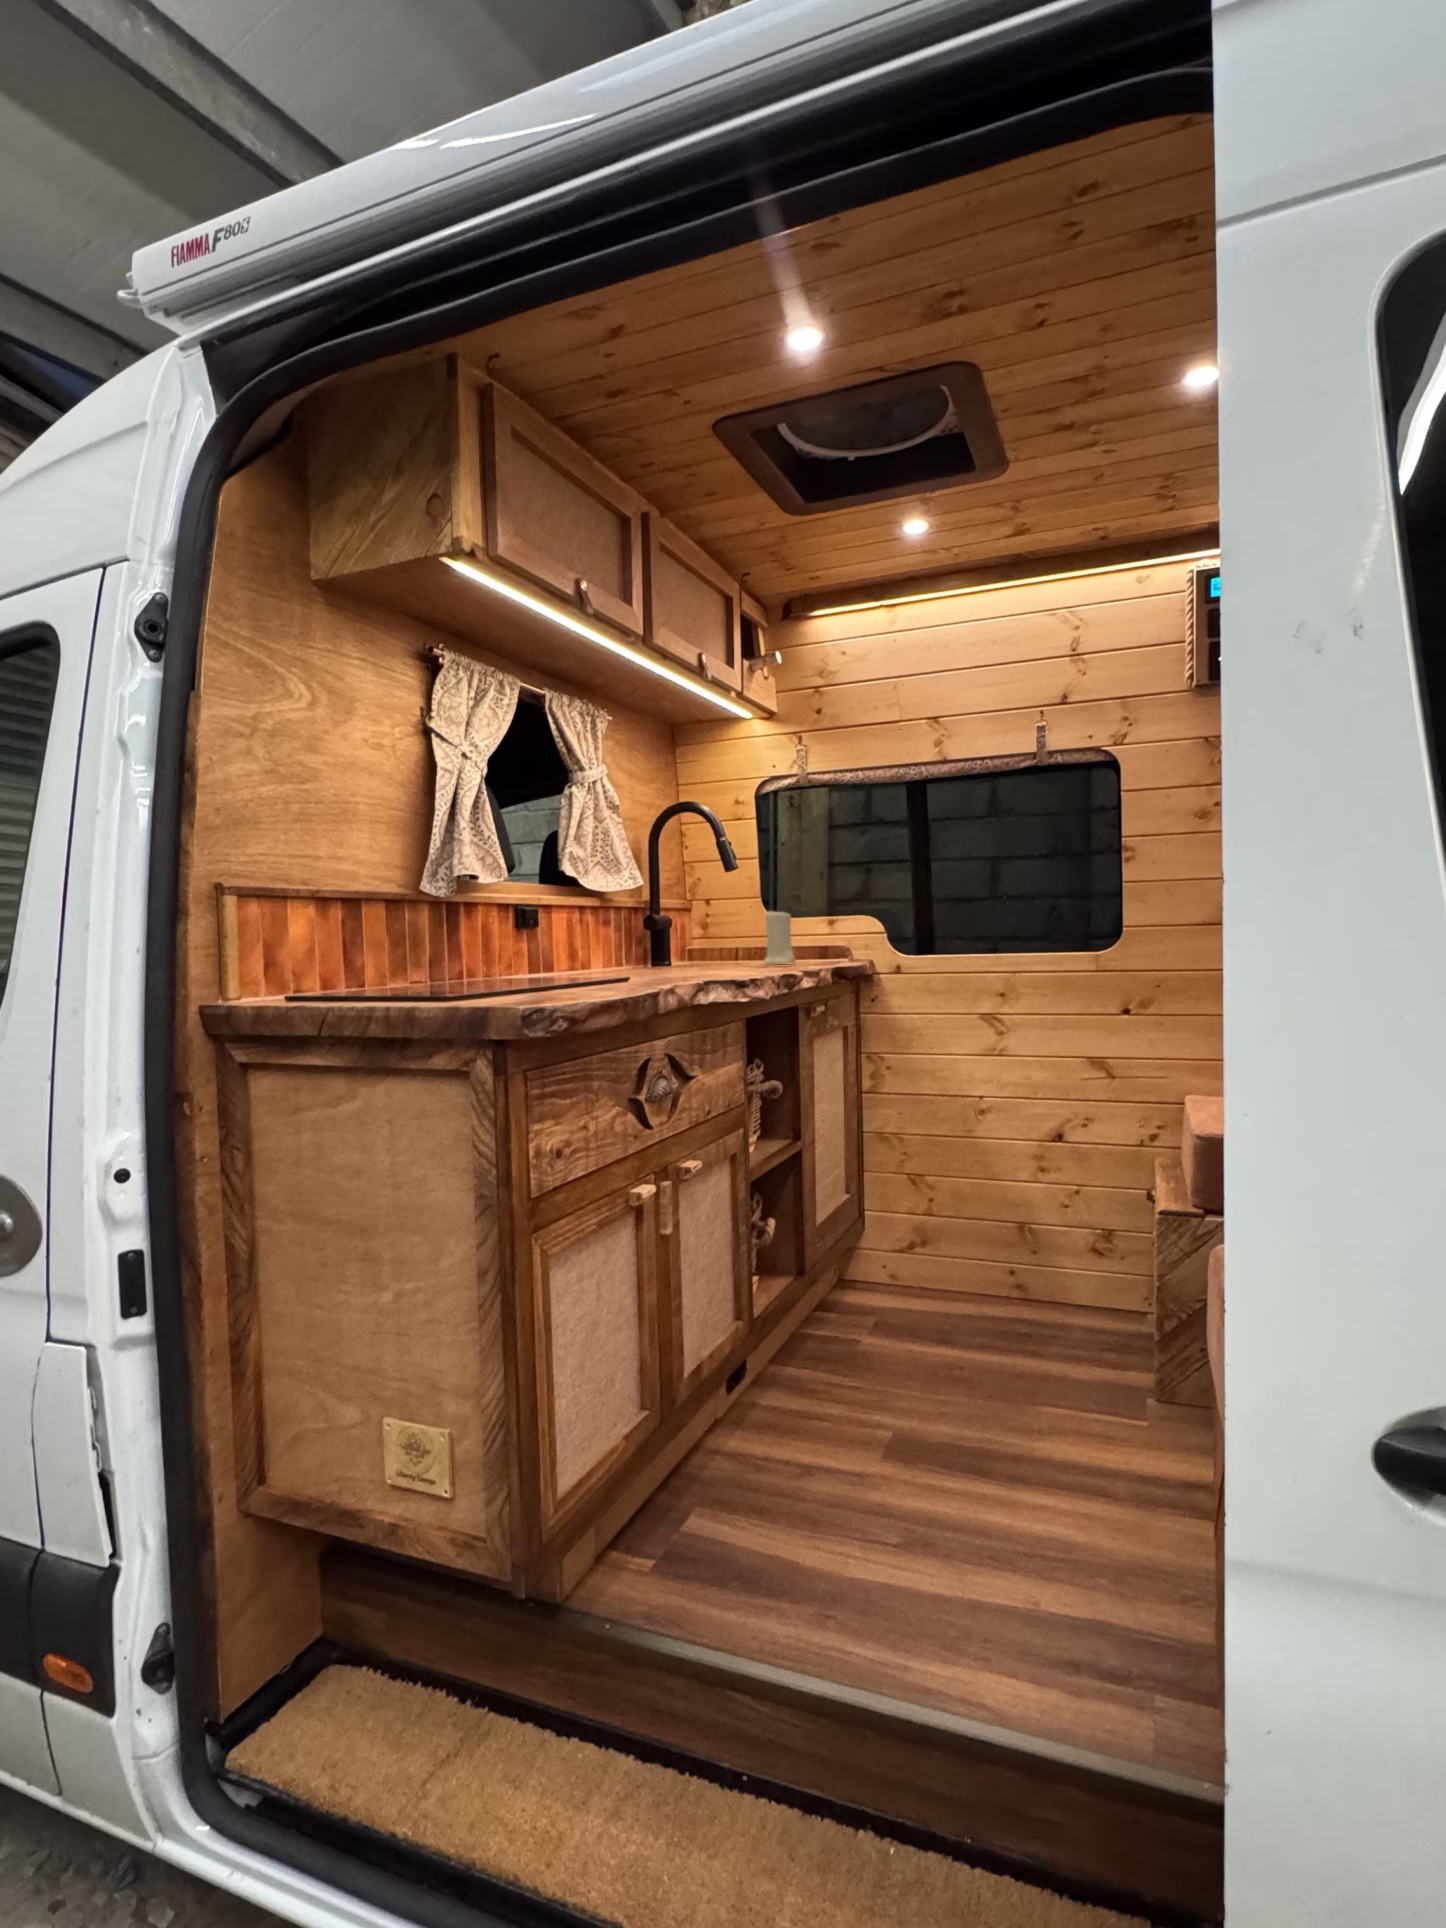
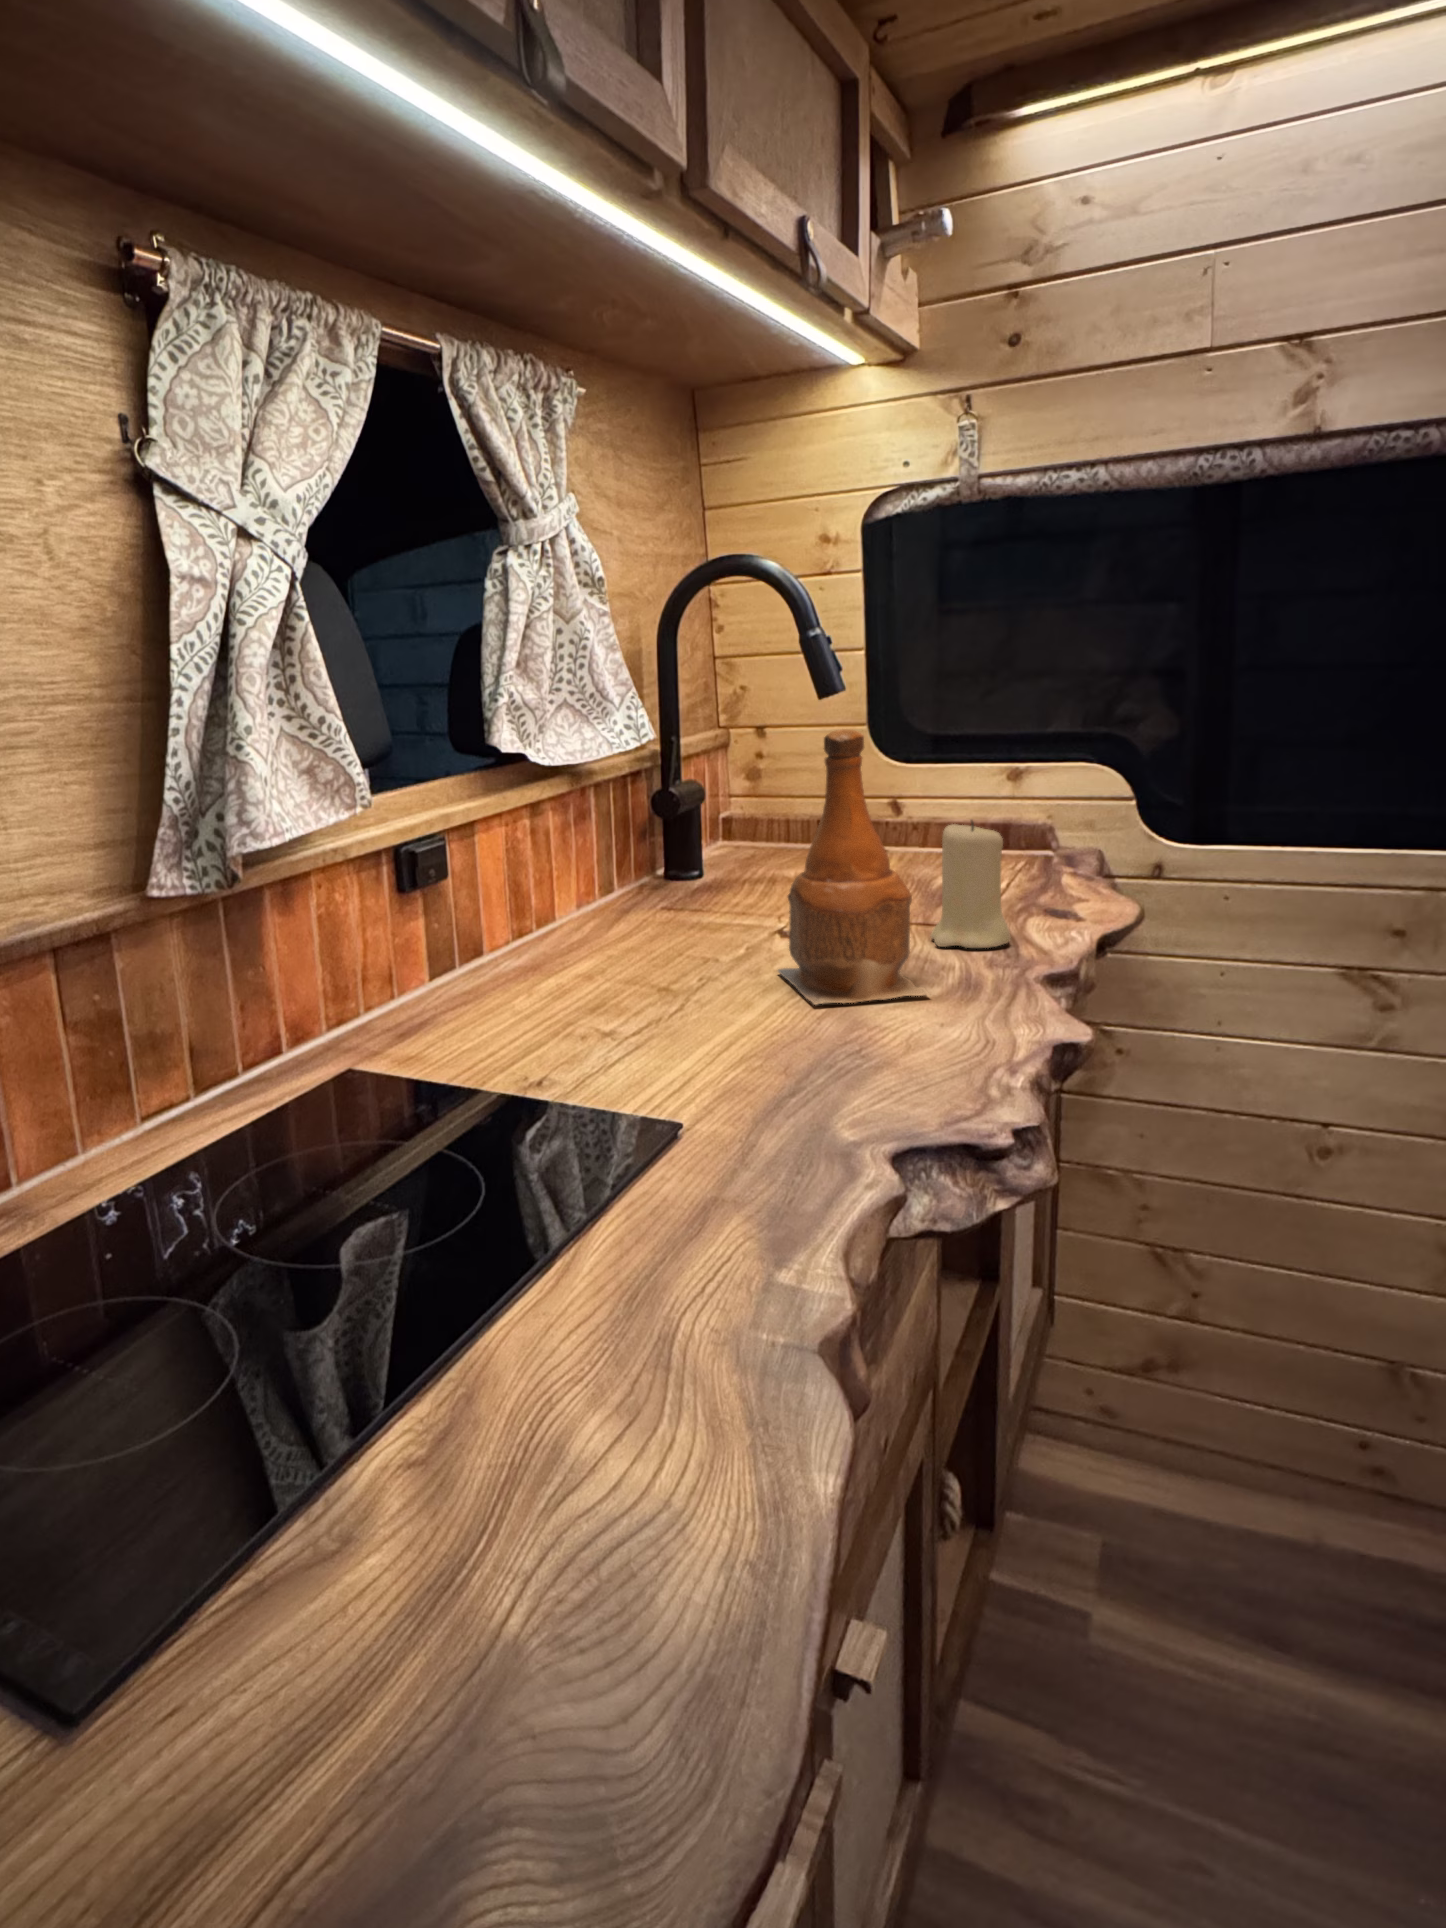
bottle: none [689,856,748,968] -> present [778,729,929,1005]

